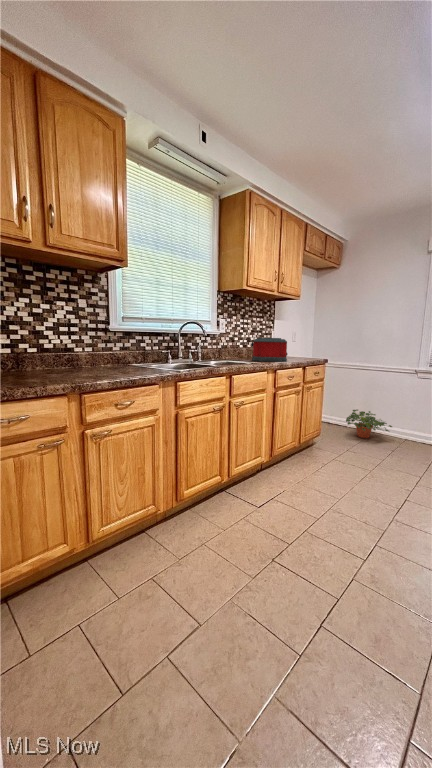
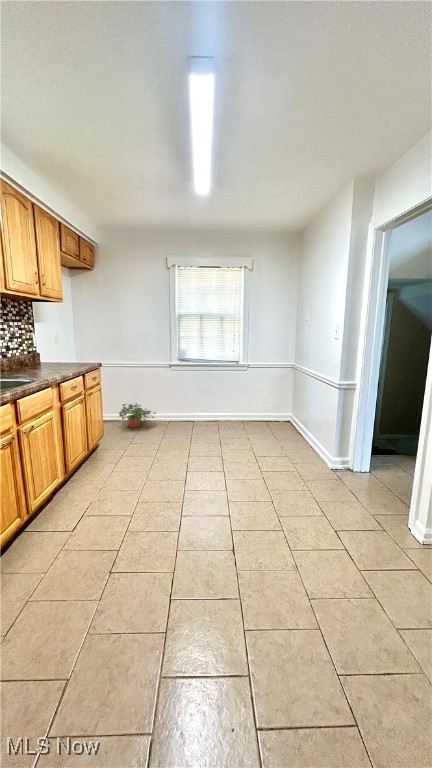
toaster: present [251,338,287,362] -> none [18,347,66,375]

